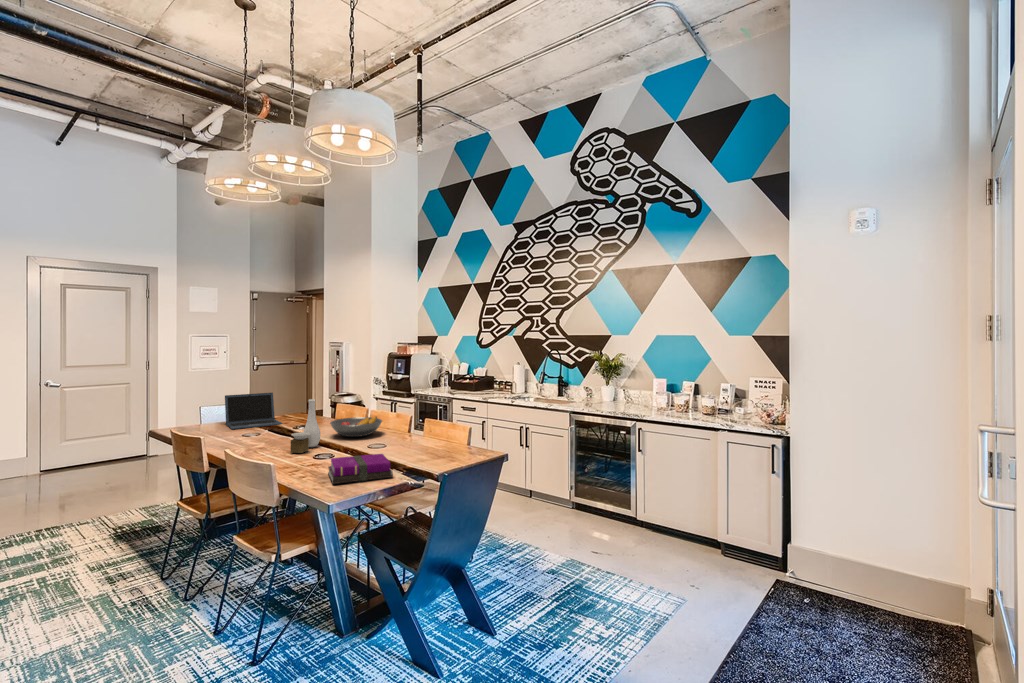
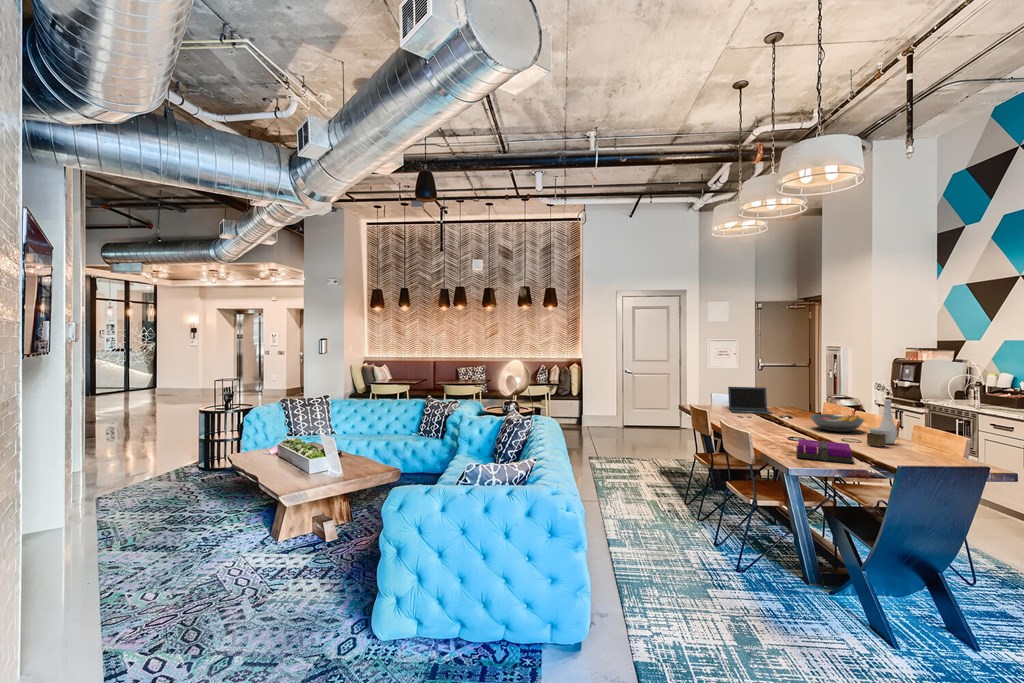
vase: present [290,399,320,453] -> present [867,399,897,447]

